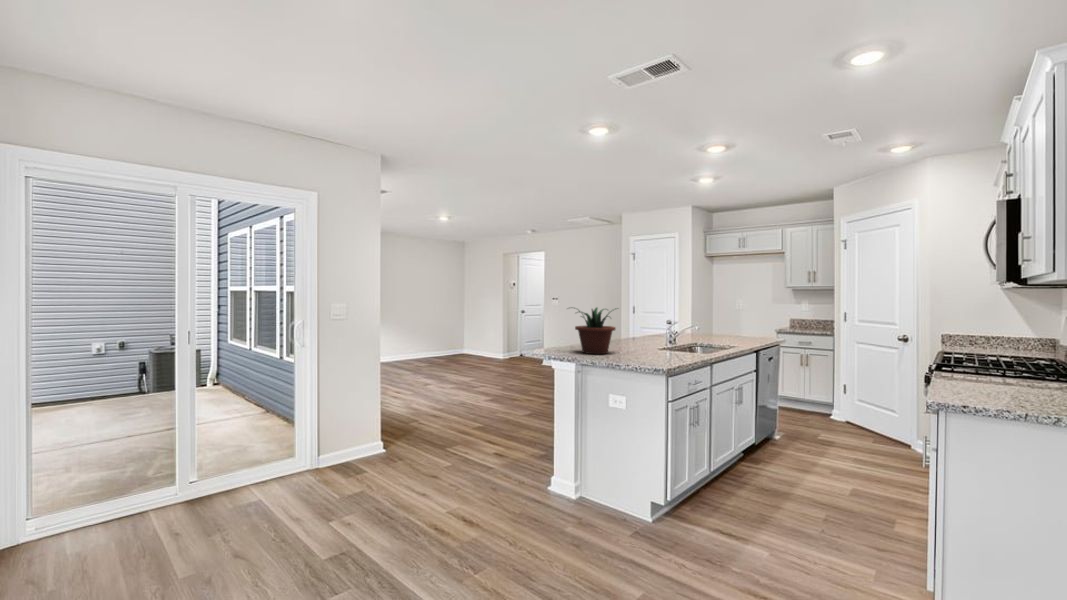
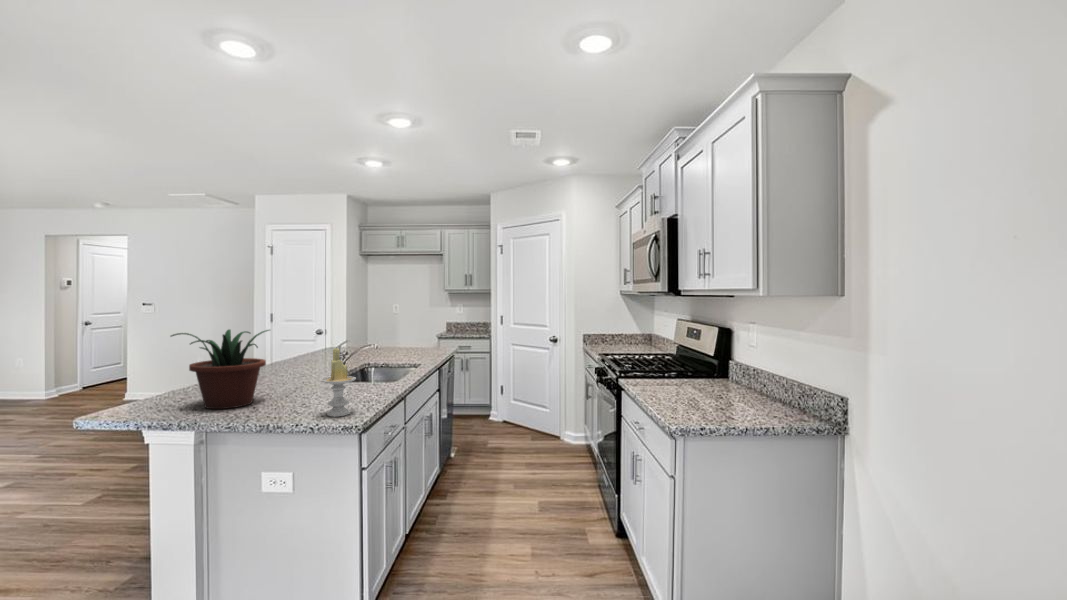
candle: none [643,319,666,364] -> present [320,348,356,417]

